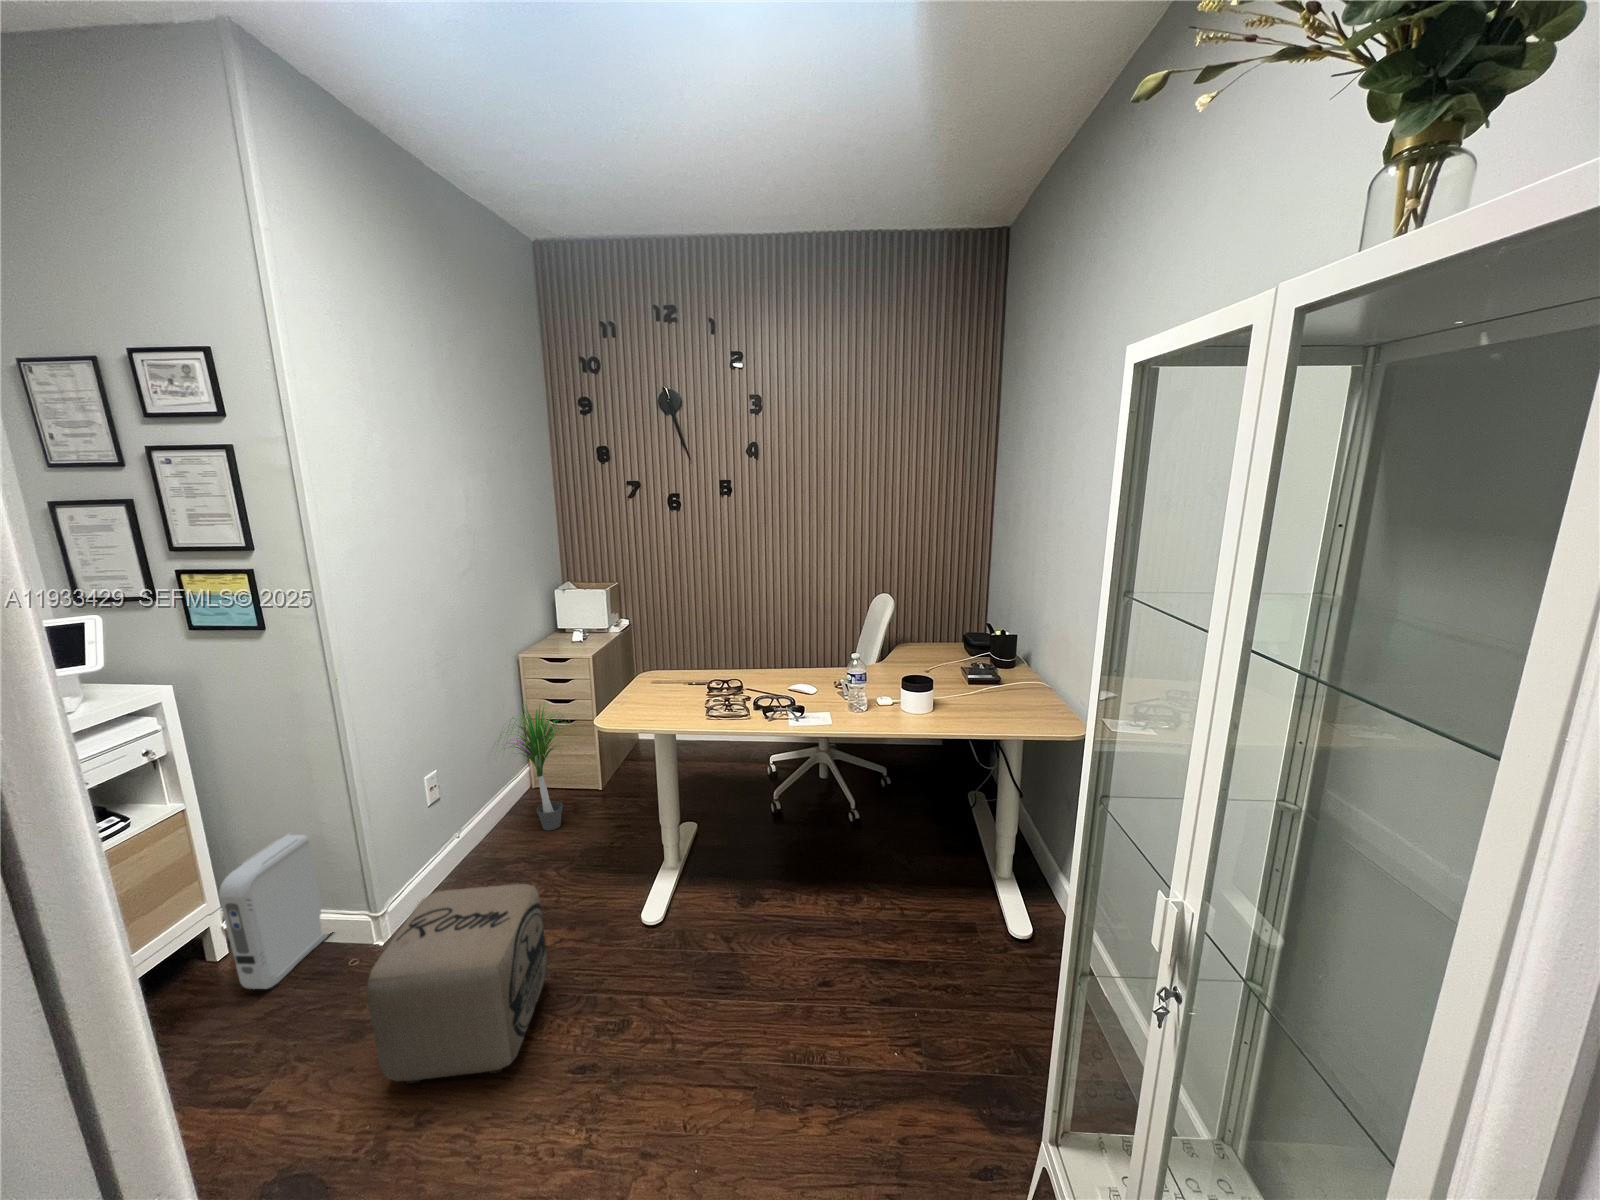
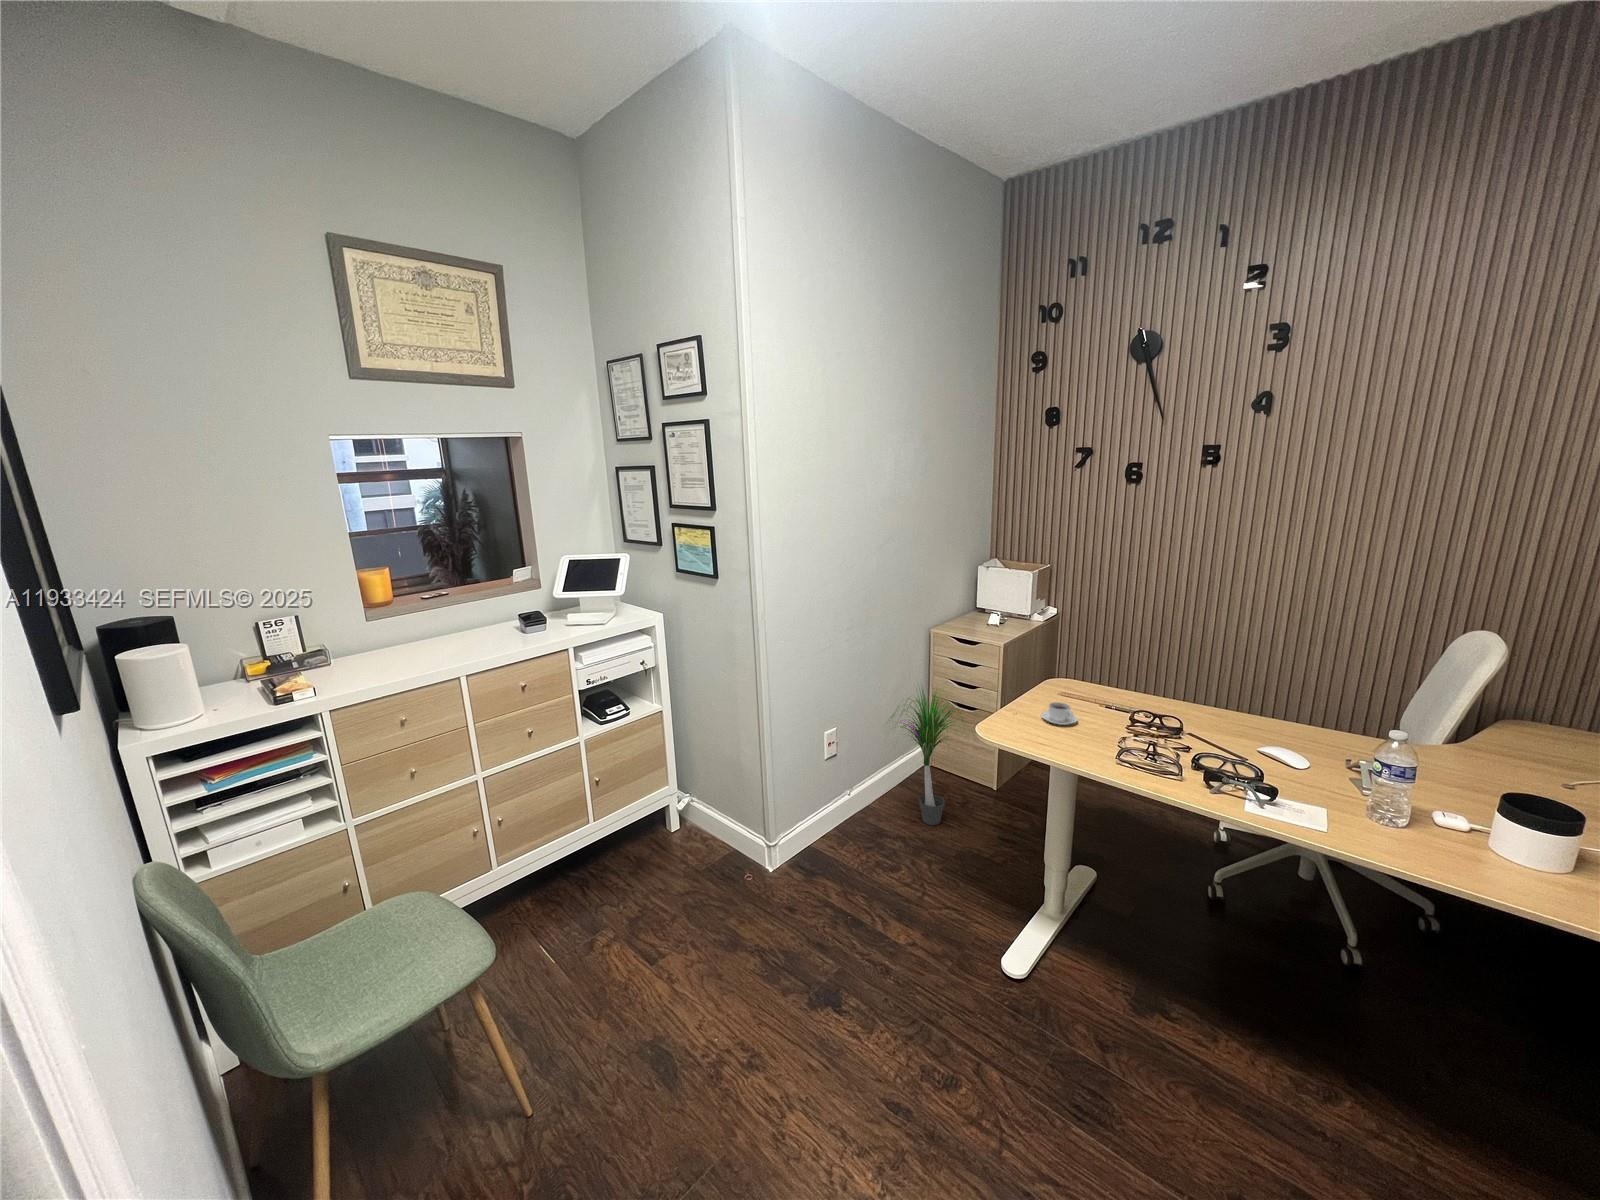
coffee cup: none [642,686,671,704] -> present [1042,702,1078,725]
air purifier: present [219,832,329,989] -> none [671,751,745,873]
ottoman: present [366,884,548,1084] -> none [736,850,891,1052]

